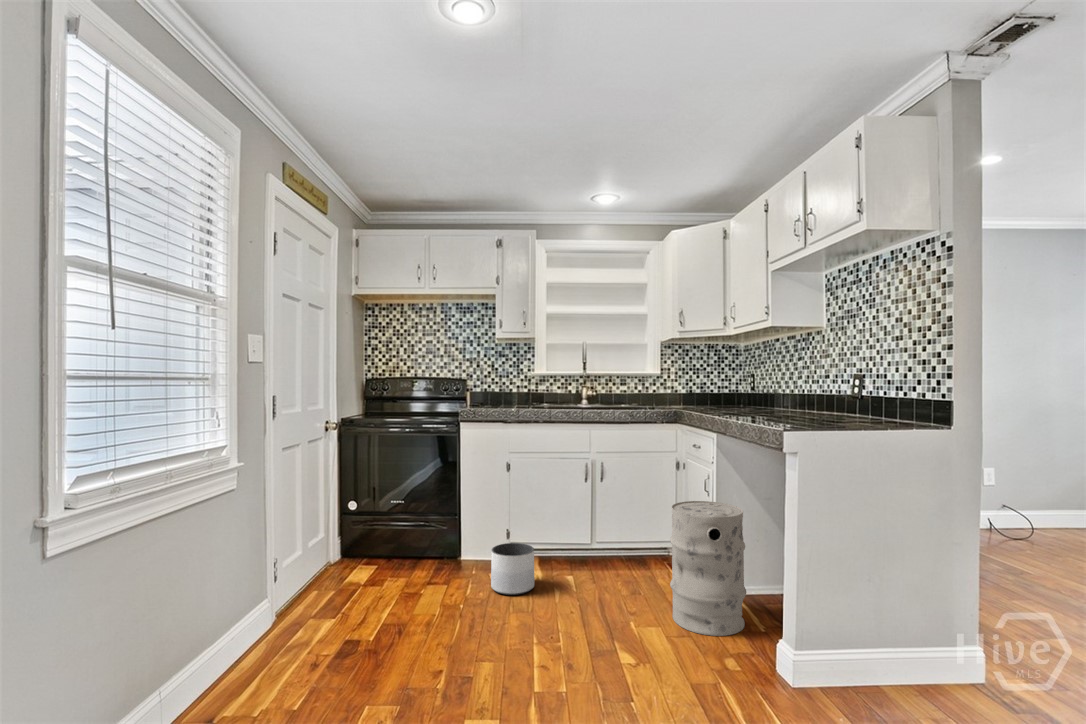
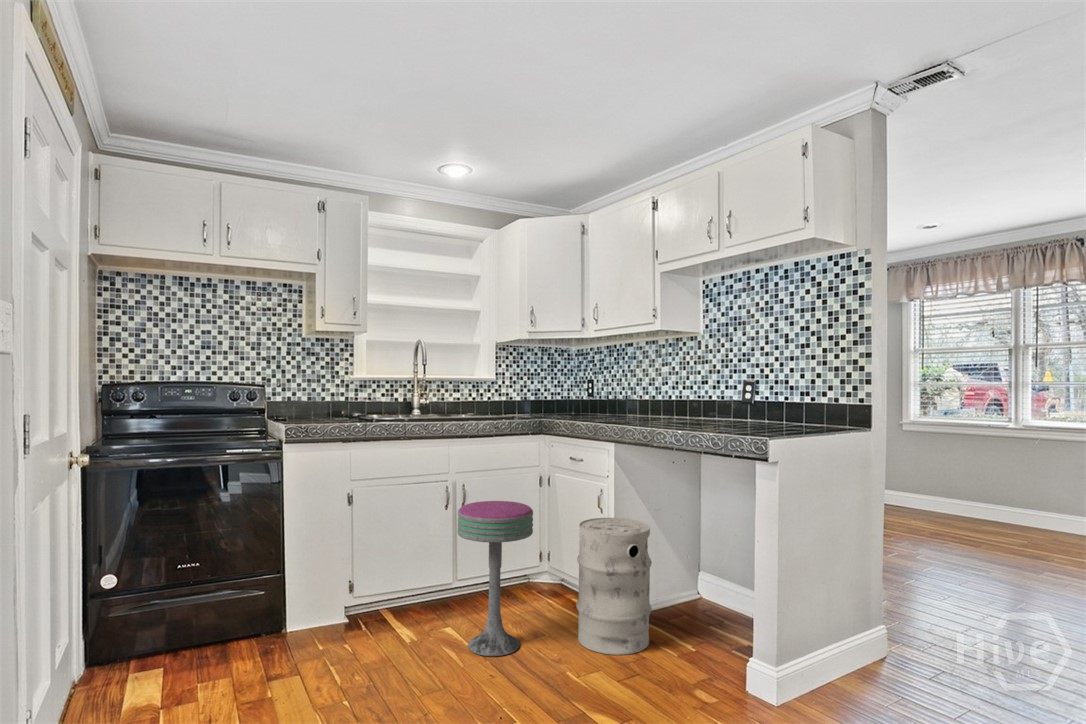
bar stool: none [562,476,628,612] -> present [457,501,533,656]
planter: present [491,543,534,595] -> none [358,591,413,658]

